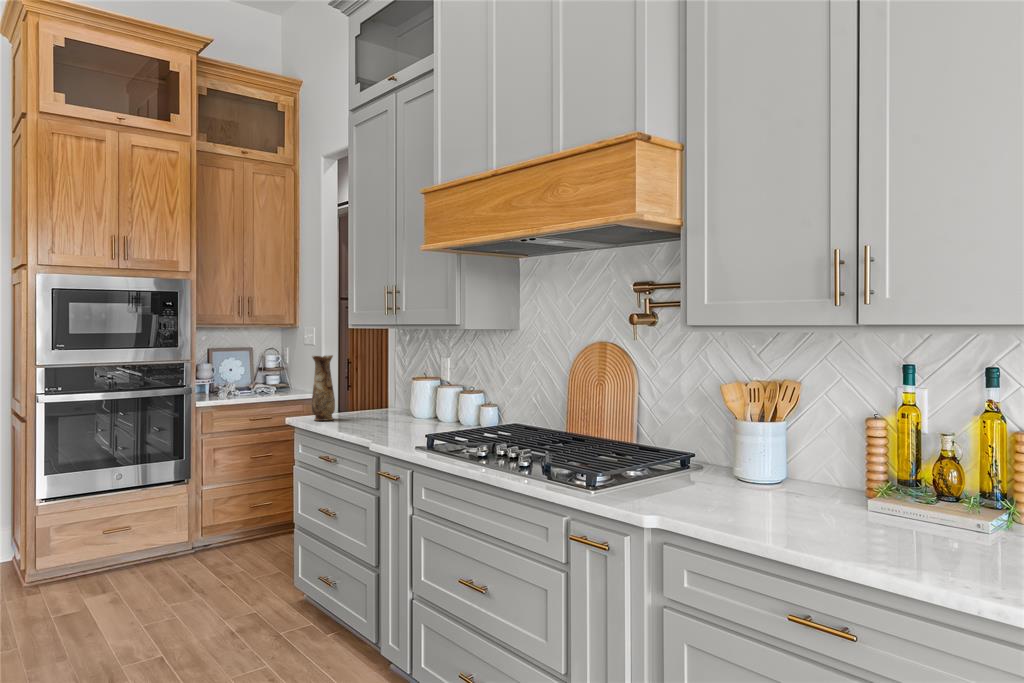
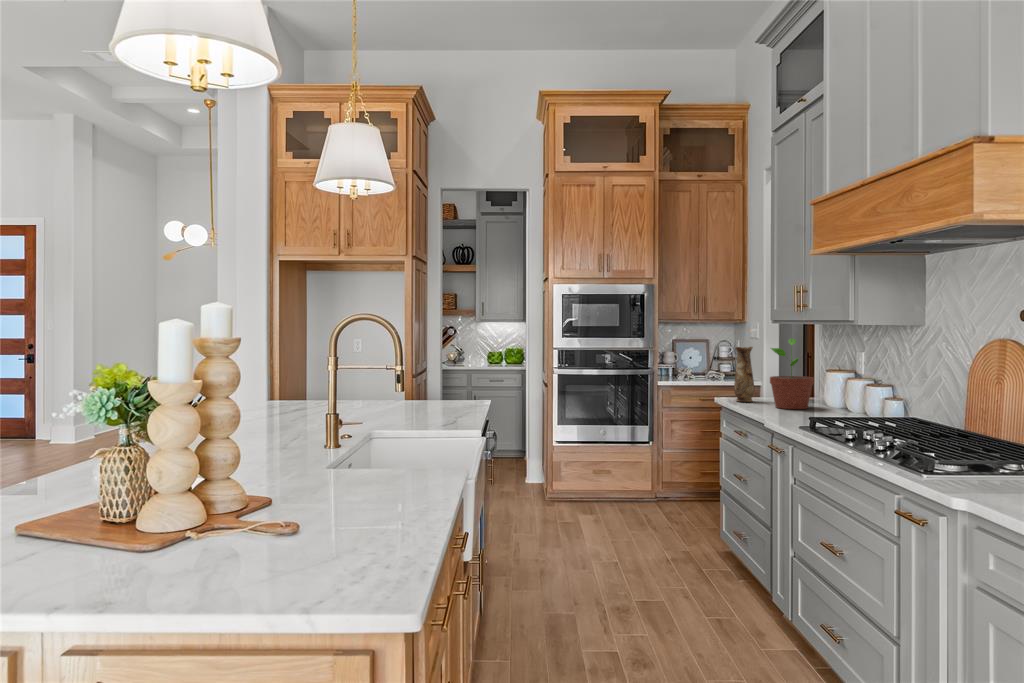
potted plant: none [357,345,405,426] -> present [770,338,814,409]

